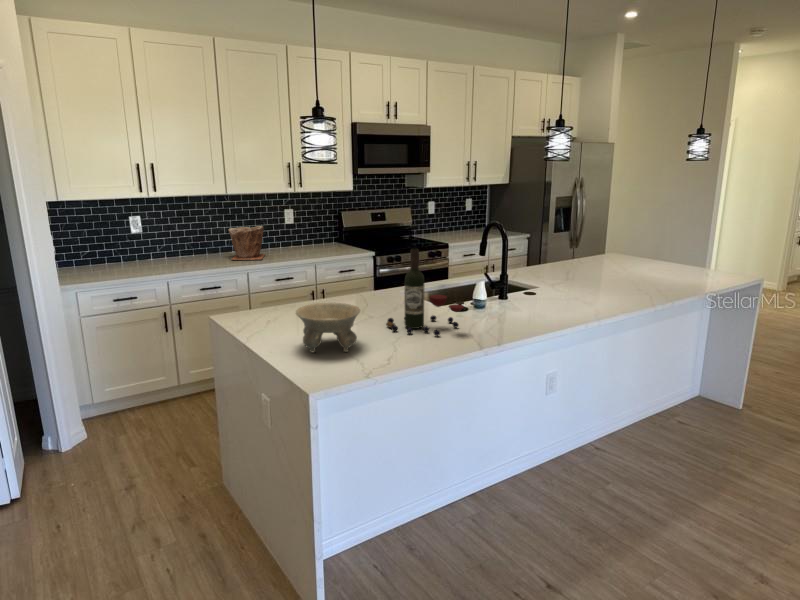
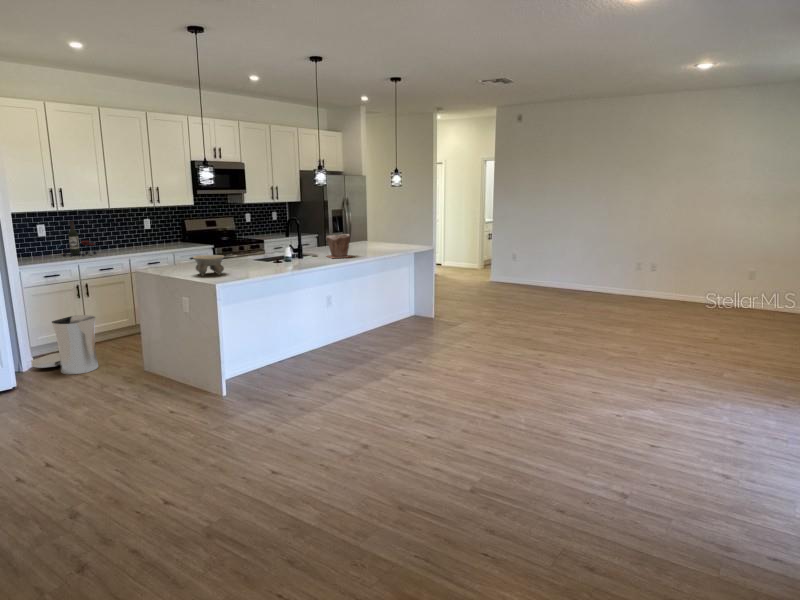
plant pot: present [229,226,265,260] -> present [326,234,351,258]
wine bottle: present [386,249,464,336] -> present [62,221,96,256]
trash can: none [79,372,169,476] -> present [31,315,98,374]

